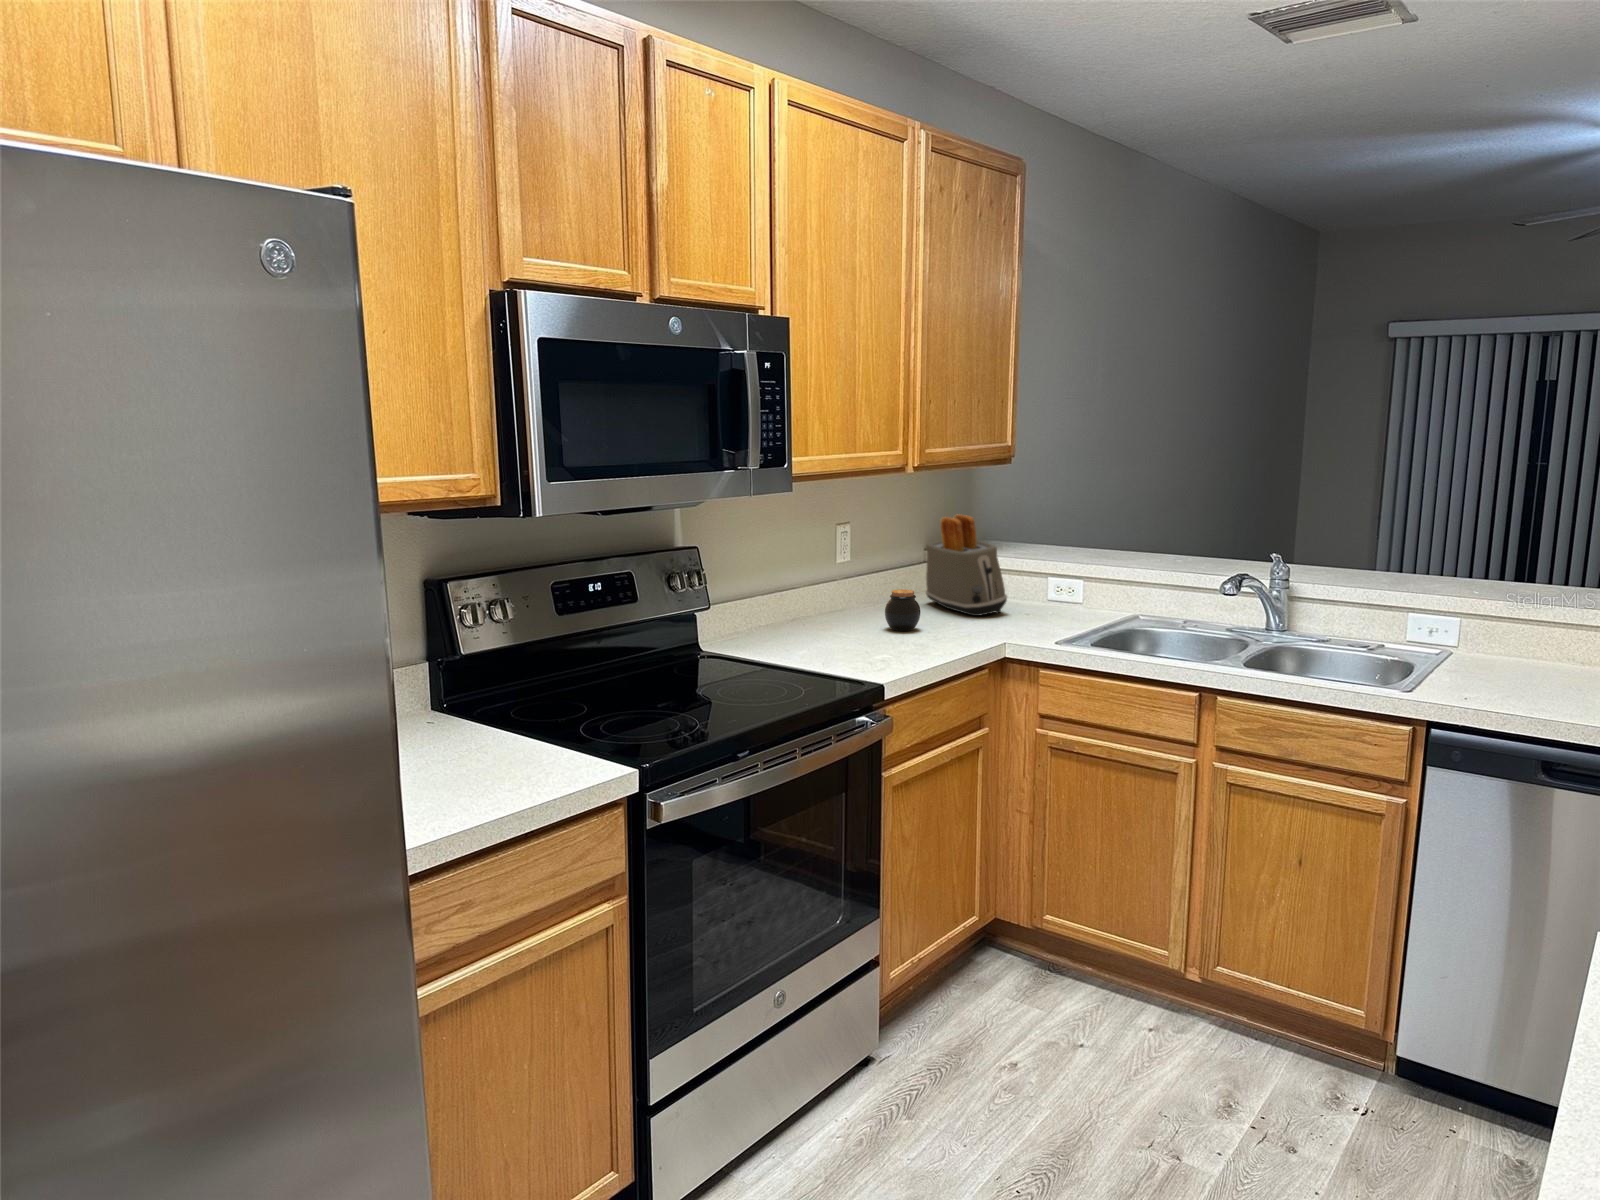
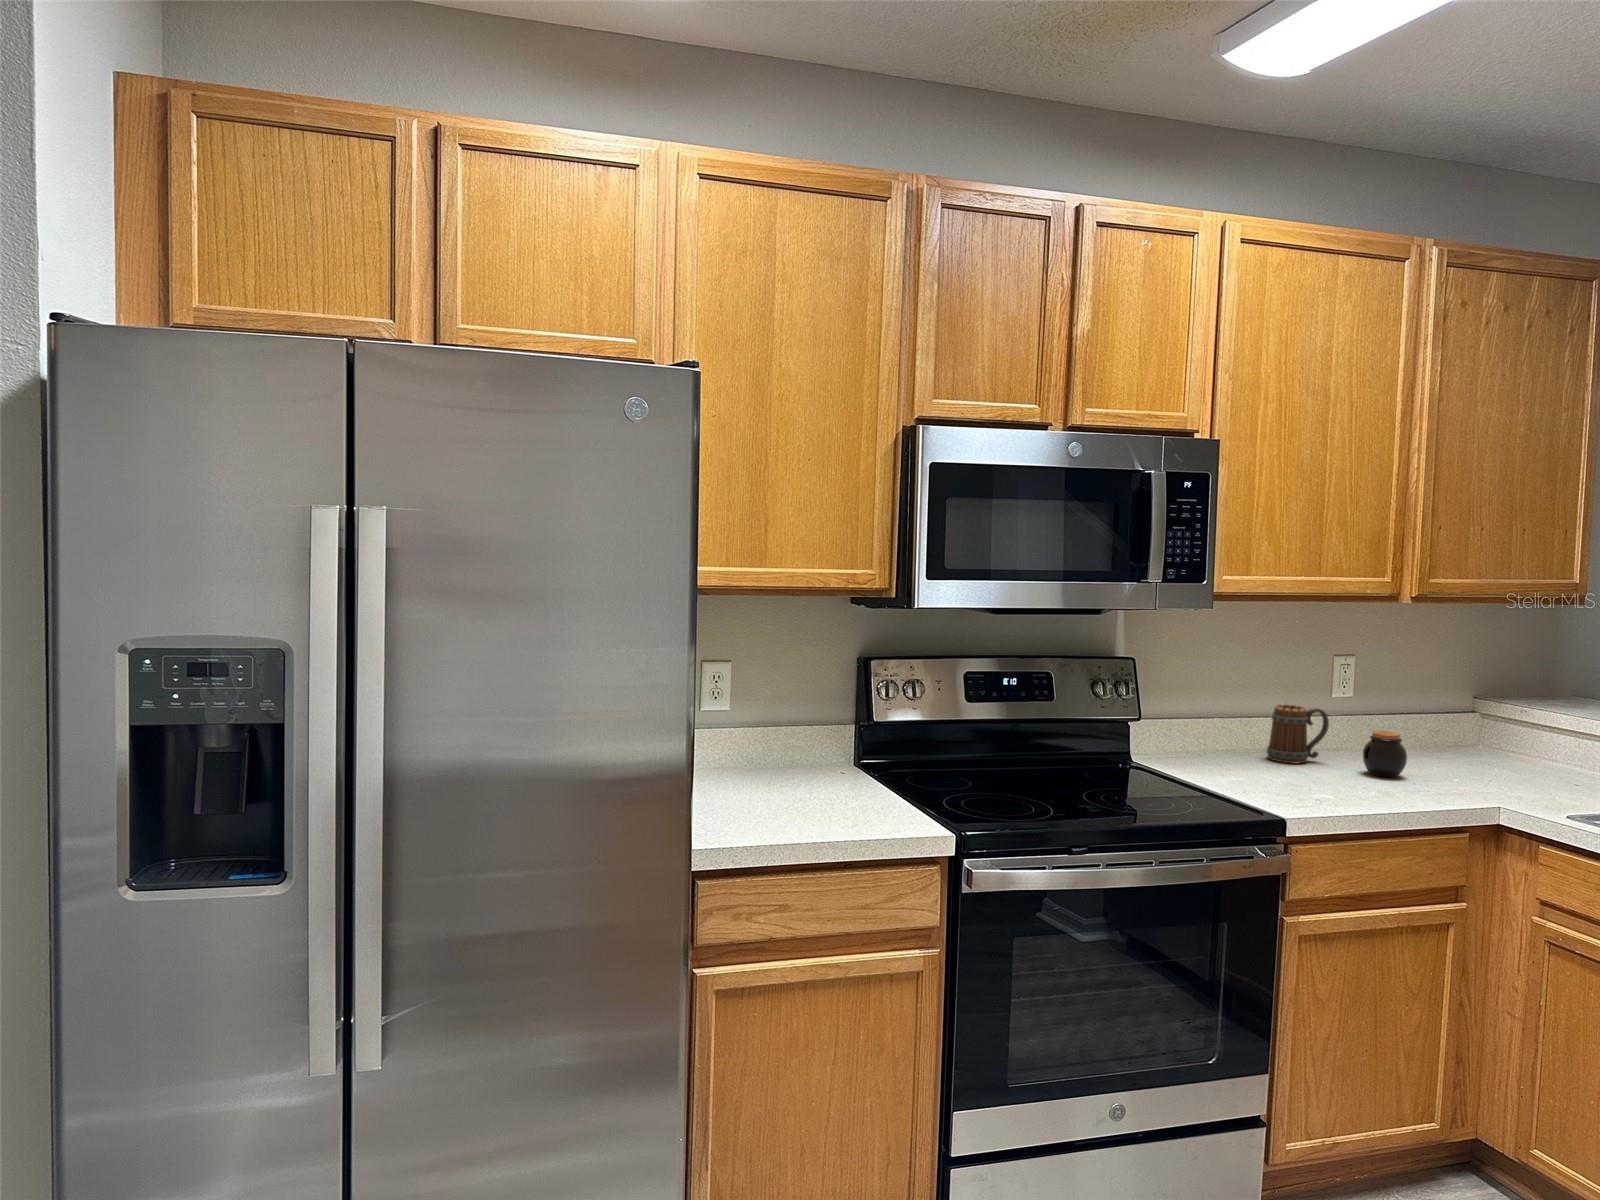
toaster: present [926,514,1007,616] -> none [1452,658,1549,779]
mug: none [802,576,851,632] -> present [1267,704,1329,763]

